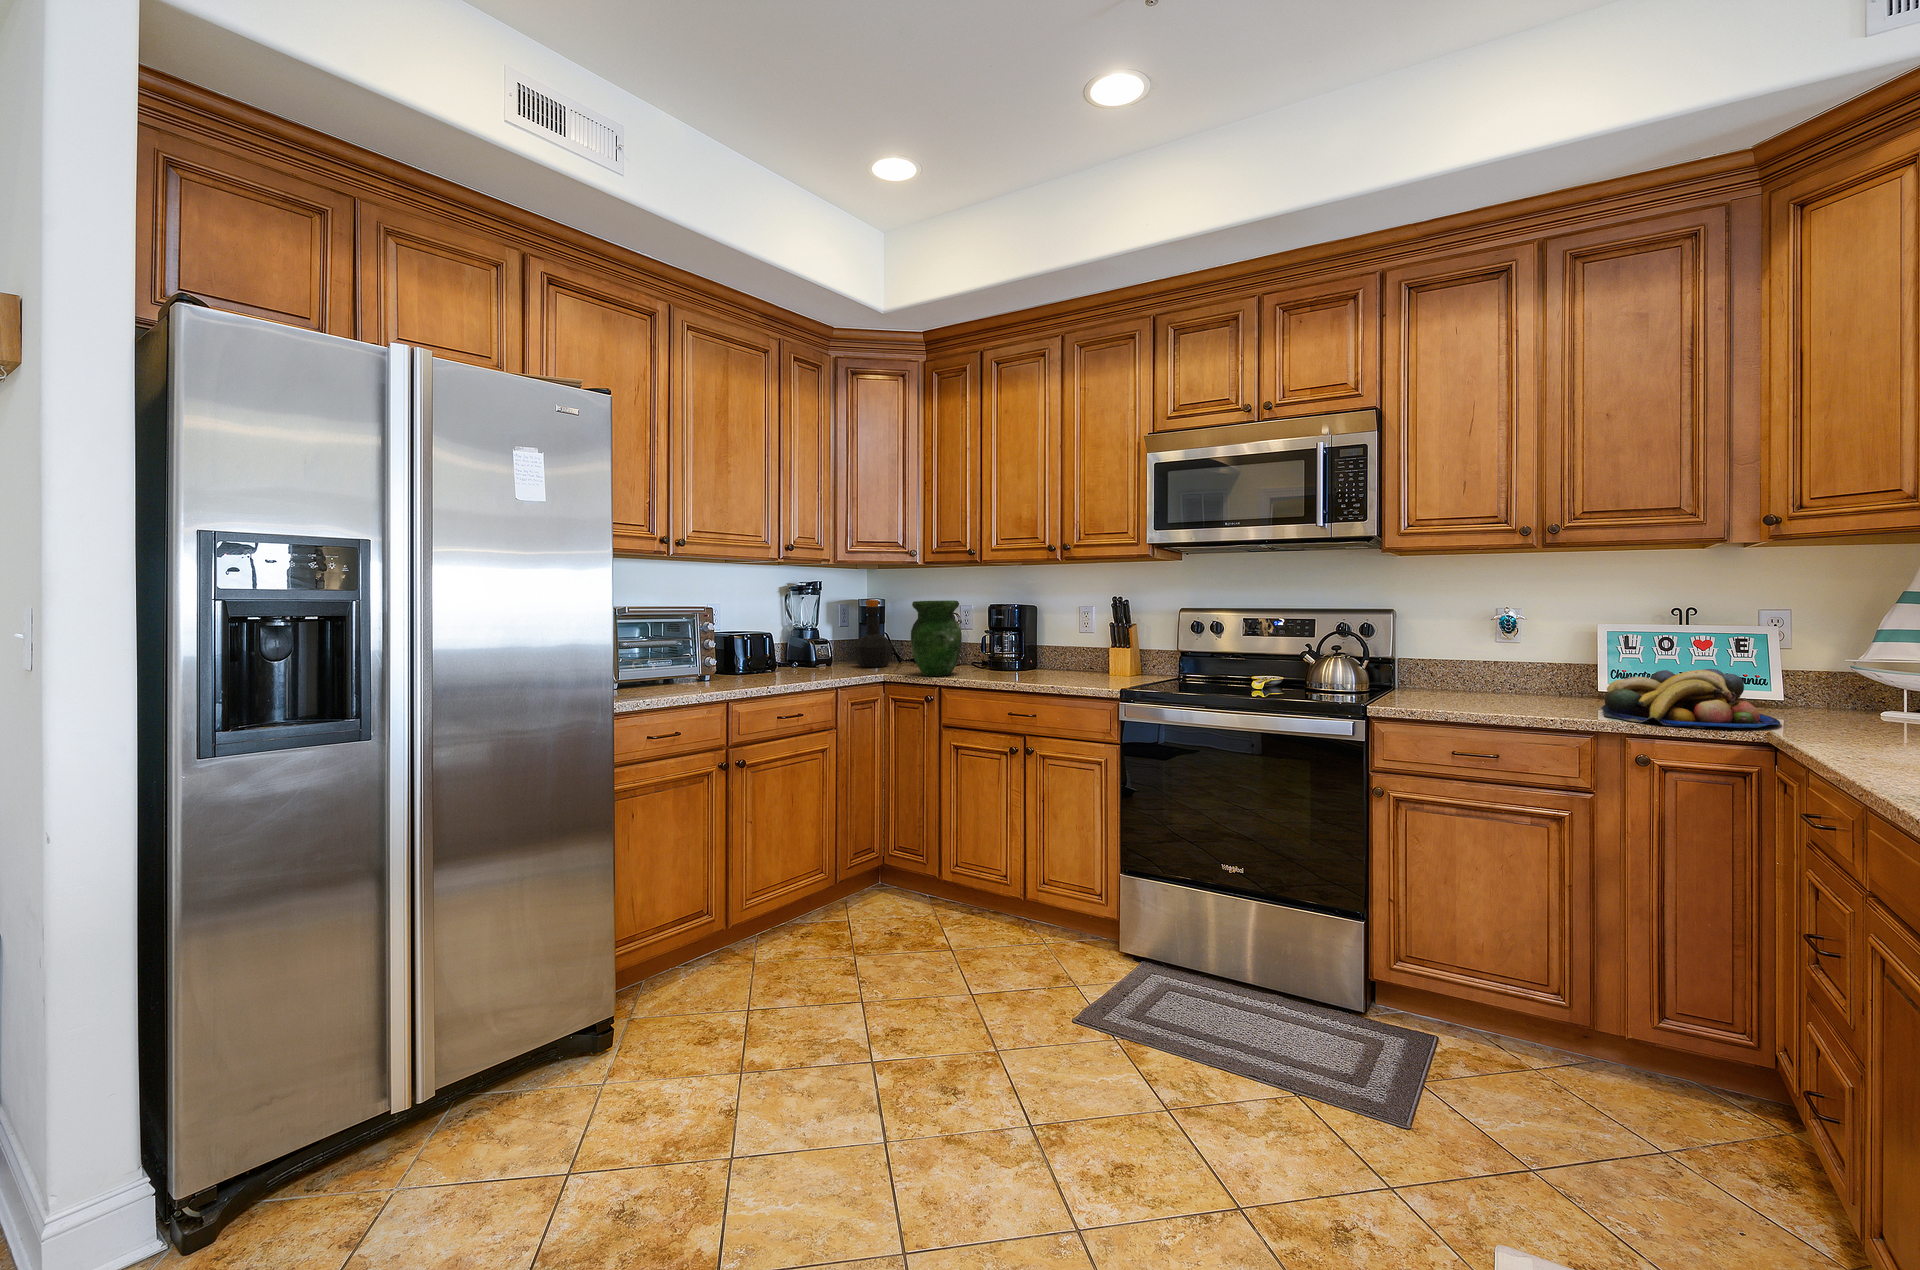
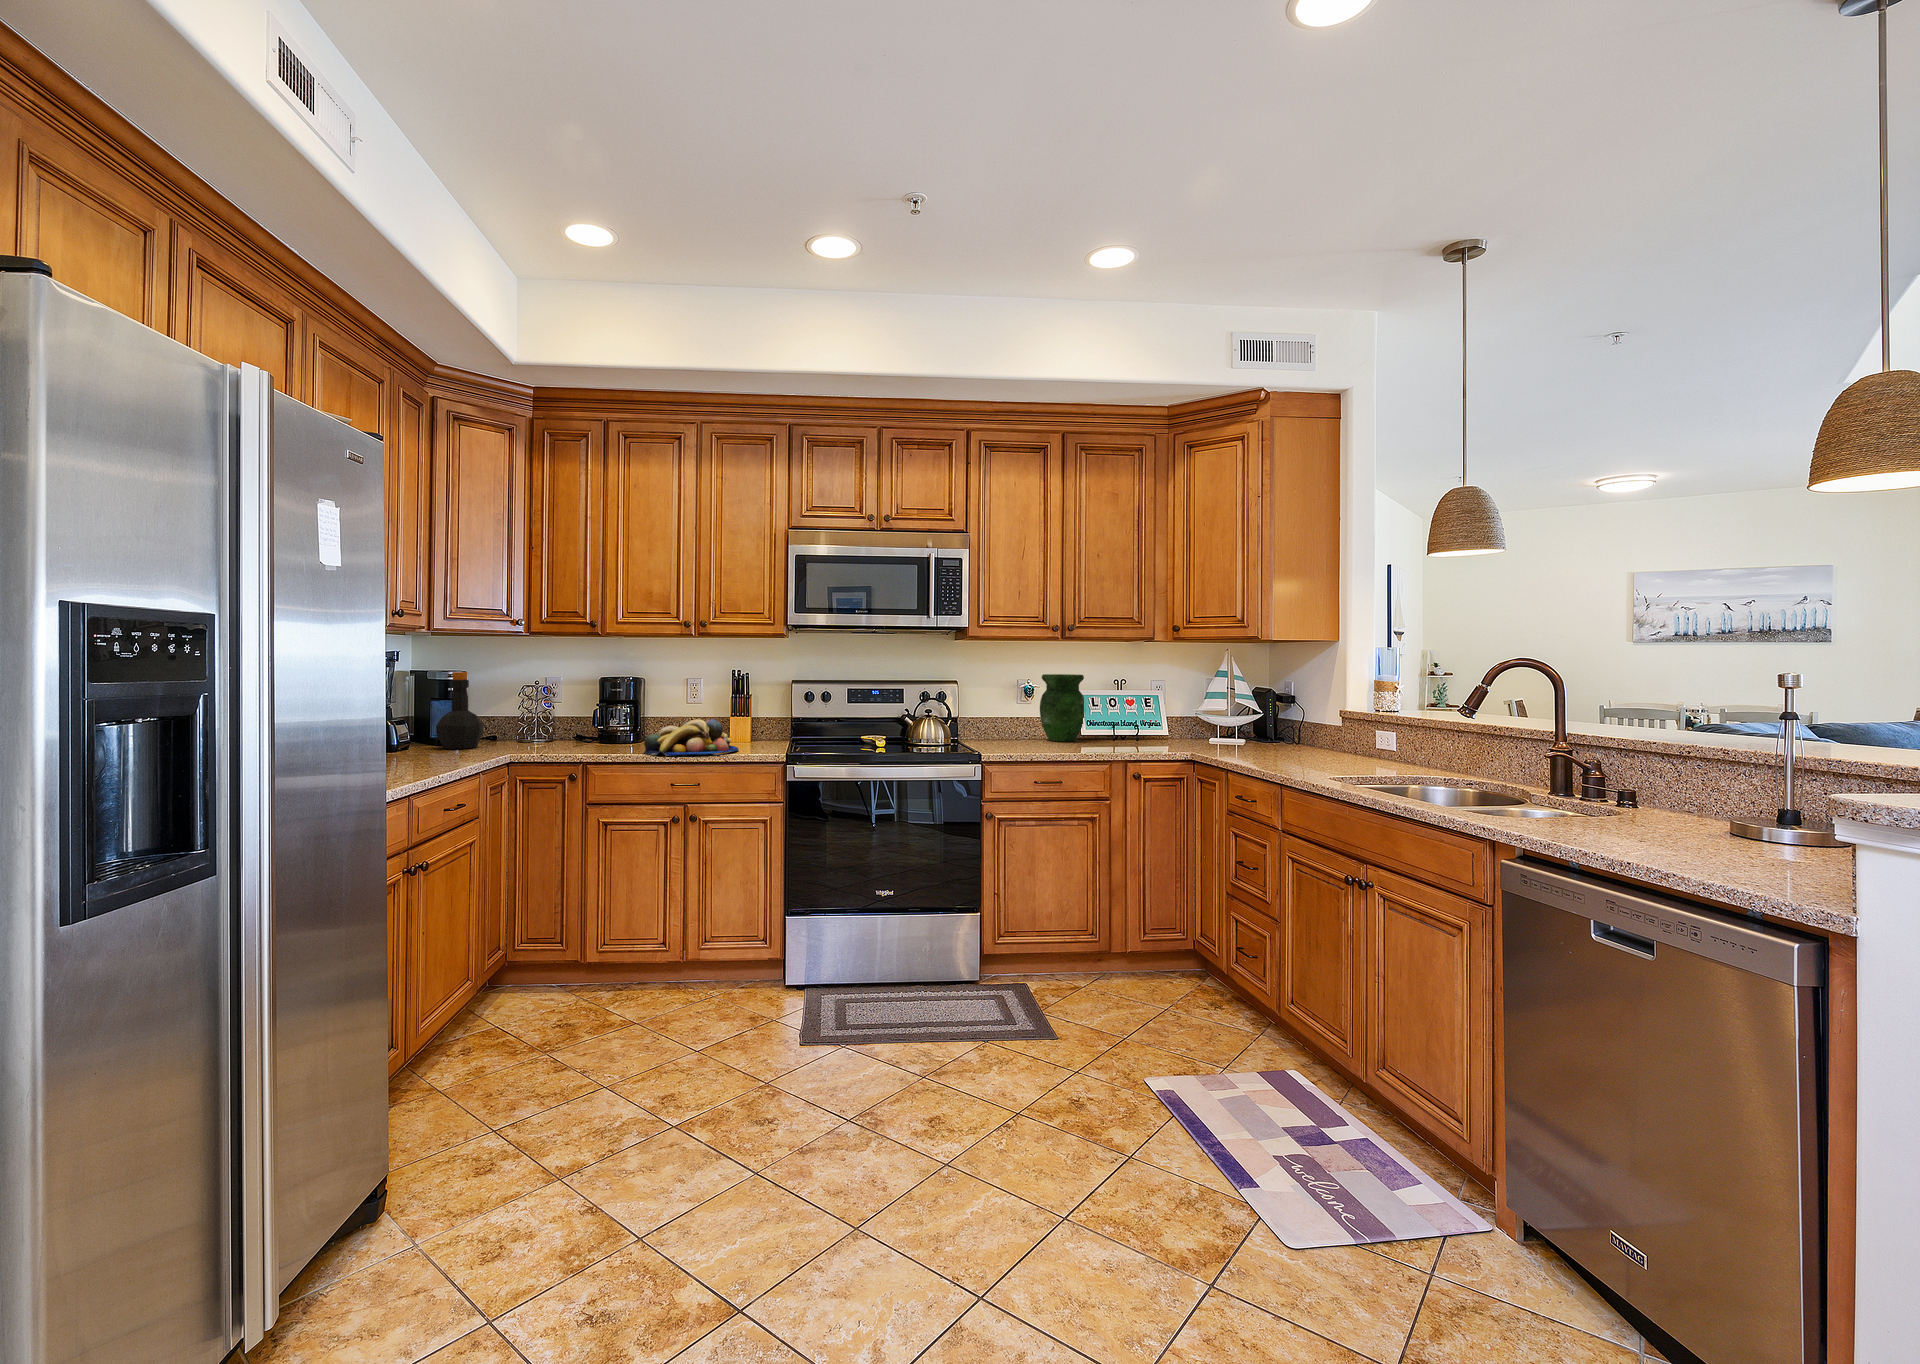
vase: present [911,601,962,676] -> present [1040,674,1084,741]
fruit bowl: present [1601,669,1780,728] -> present [644,719,739,756]

